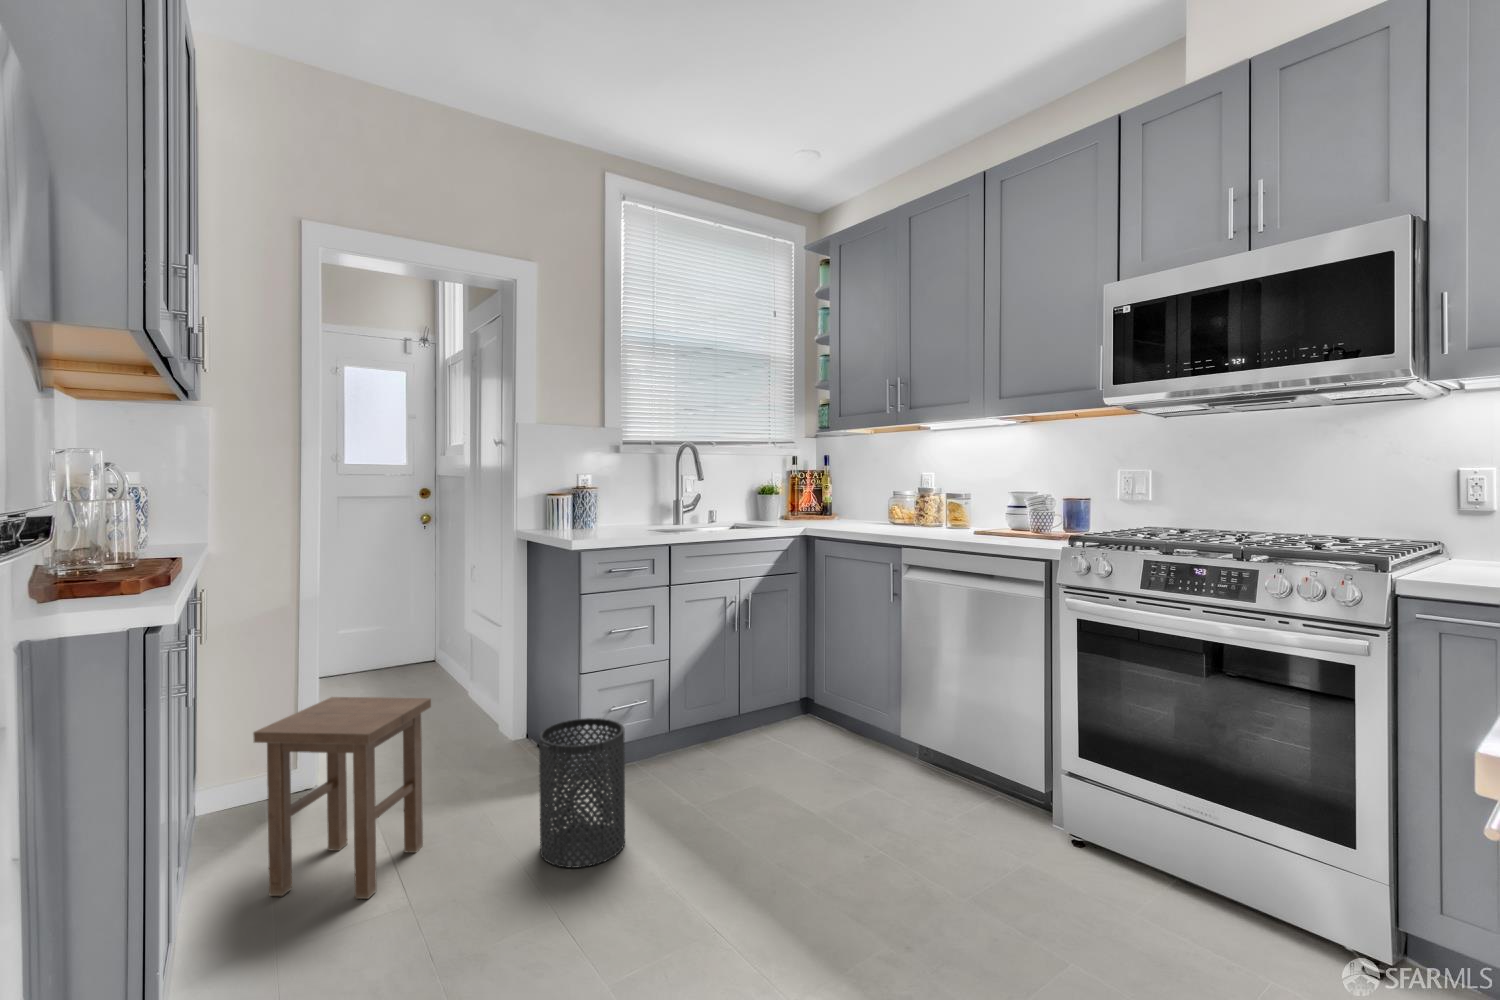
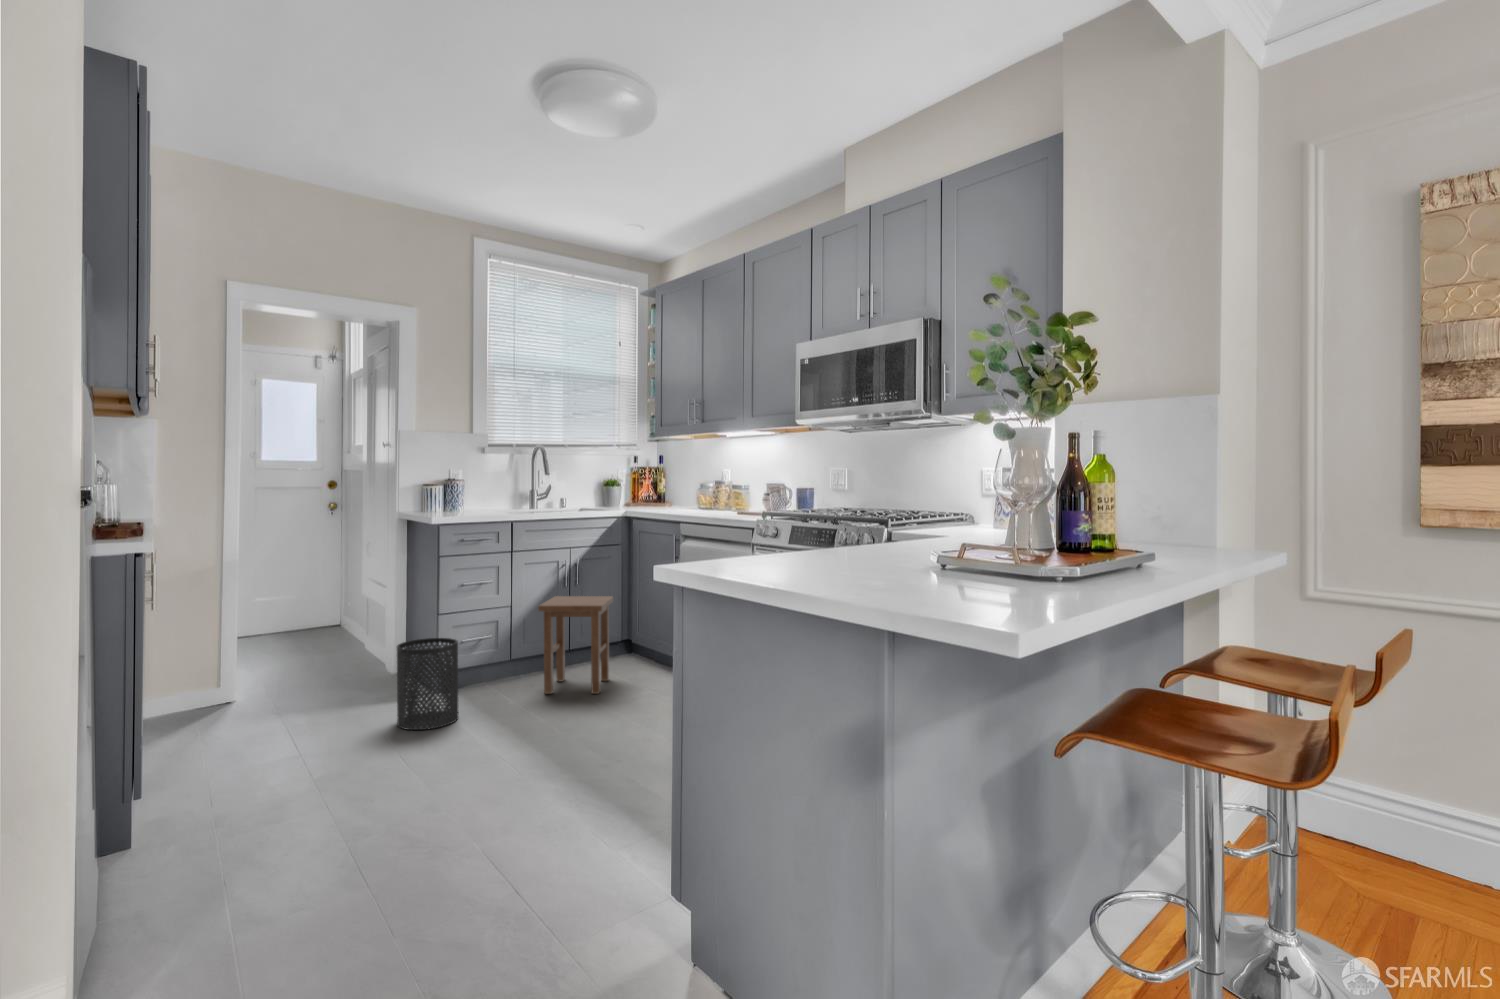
stool: present [253,697,431,899] -> present [538,596,613,694]

